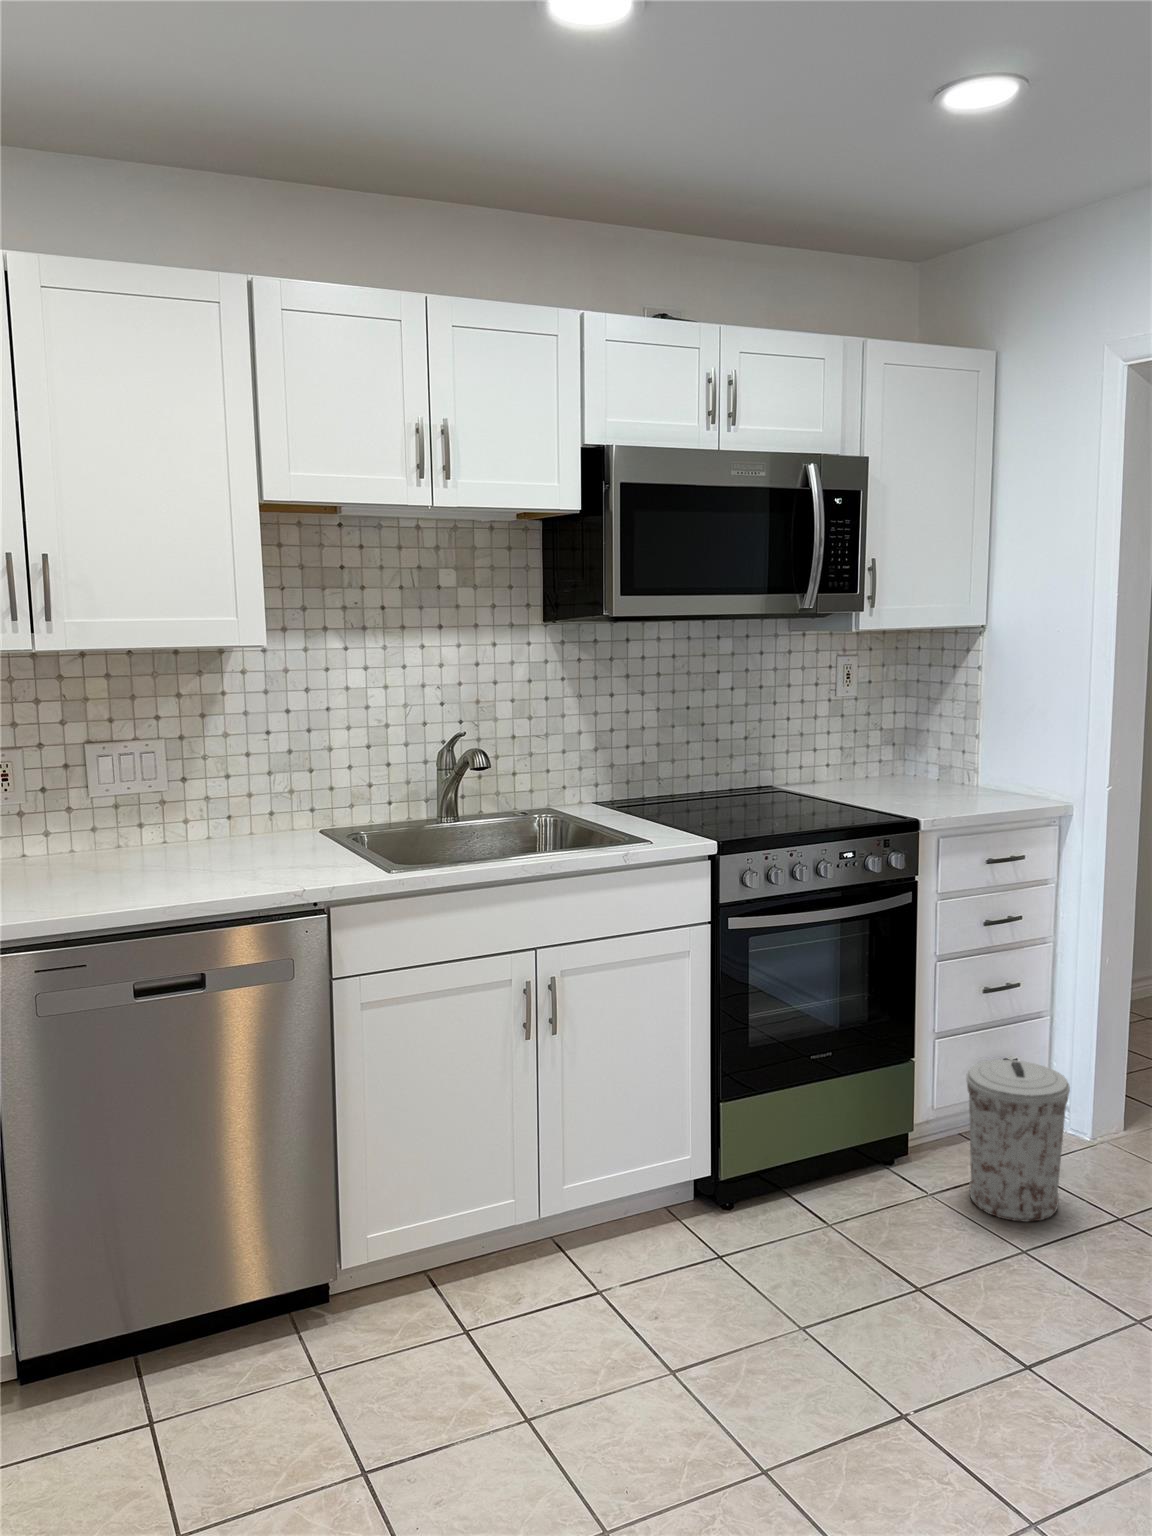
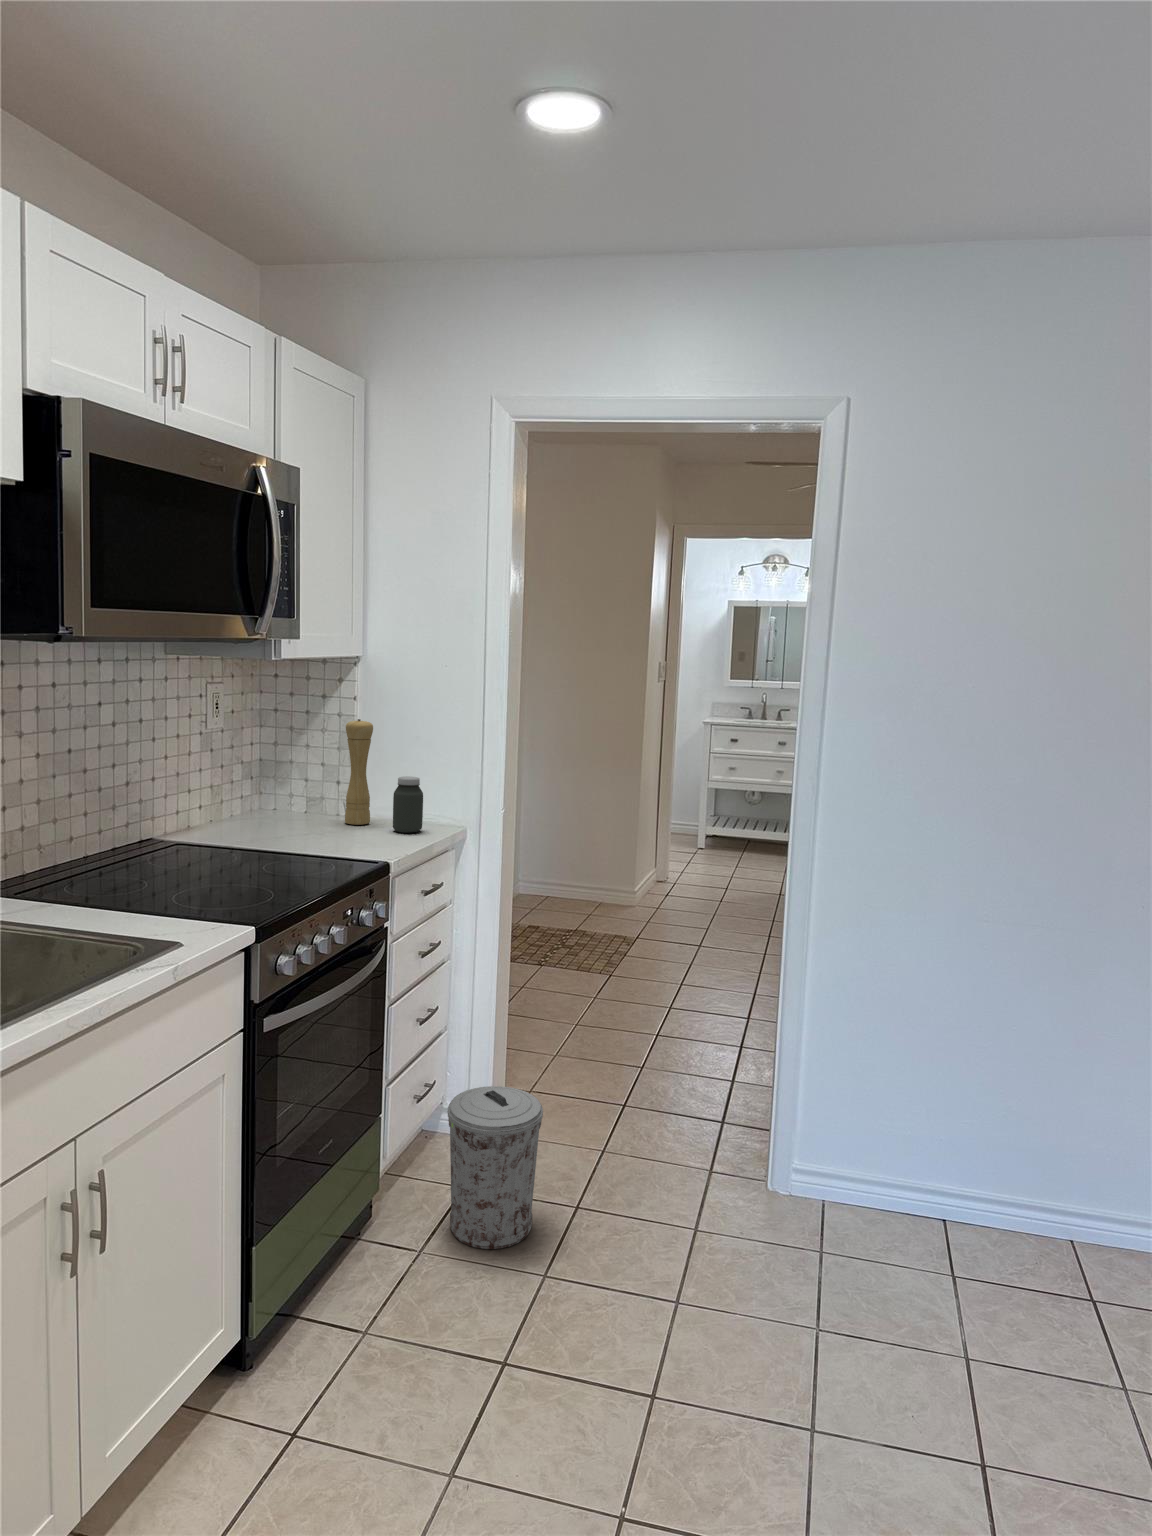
pepper mill: none [957,688,986,792] -> present [345,719,373,825]
jar: none [989,745,1021,802] -> present [393,776,423,833]

